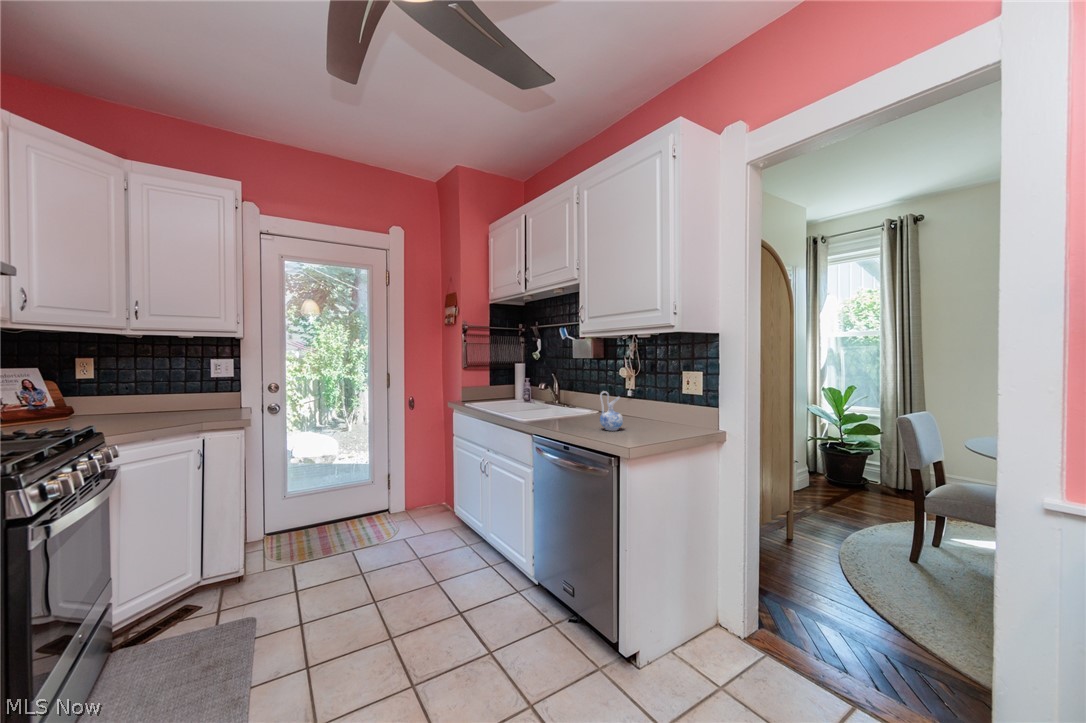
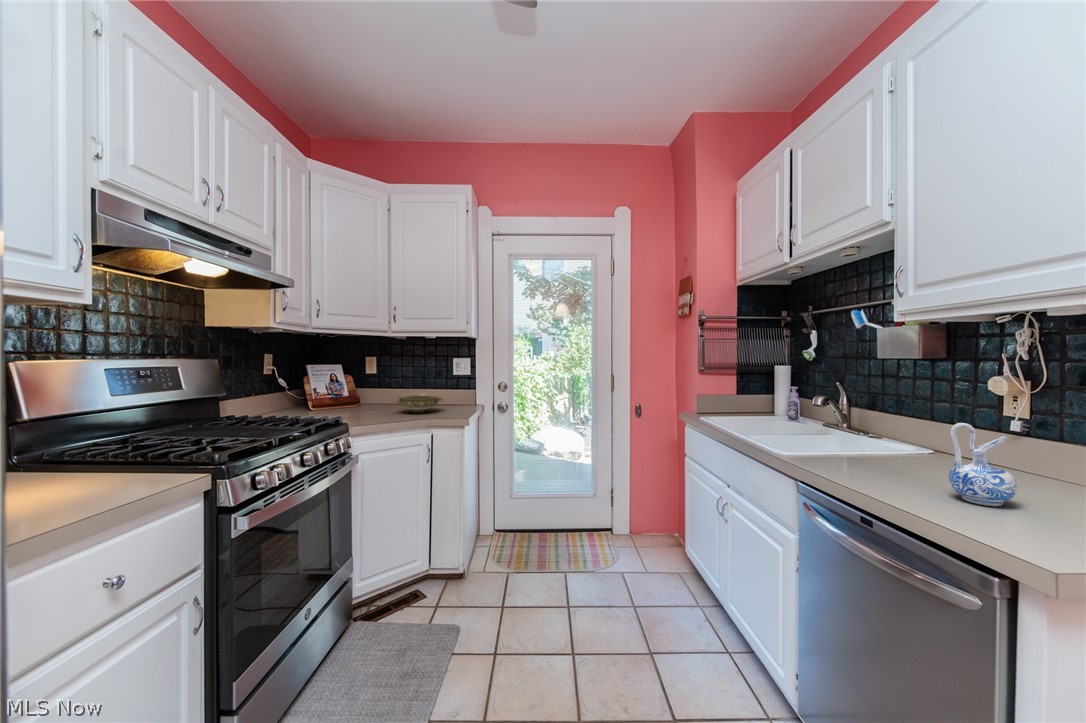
ceramic bowl: none [139,398,210,419] -> present [392,393,444,413]

